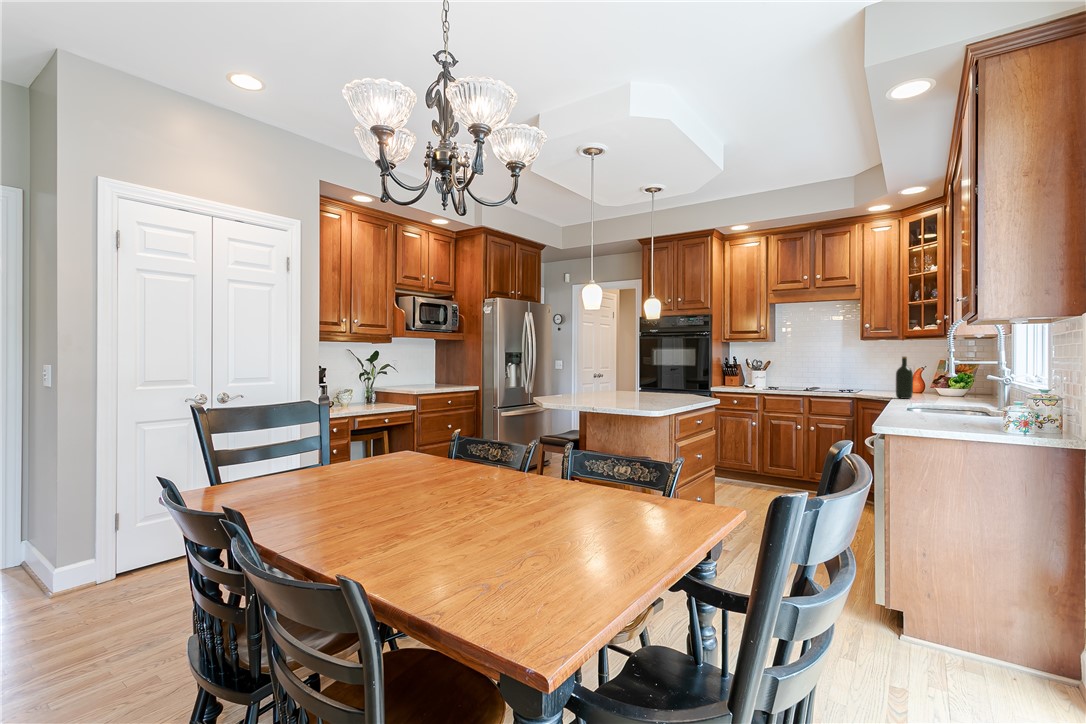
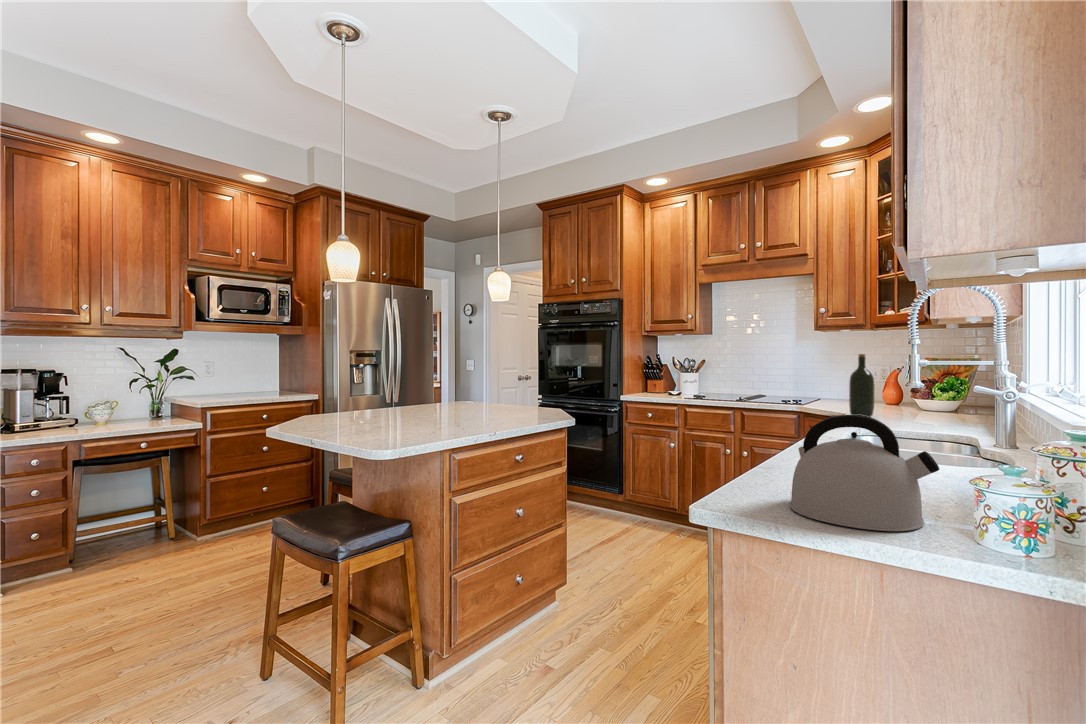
kettle: none [911,382,985,431] -> present [790,415,939,531]

